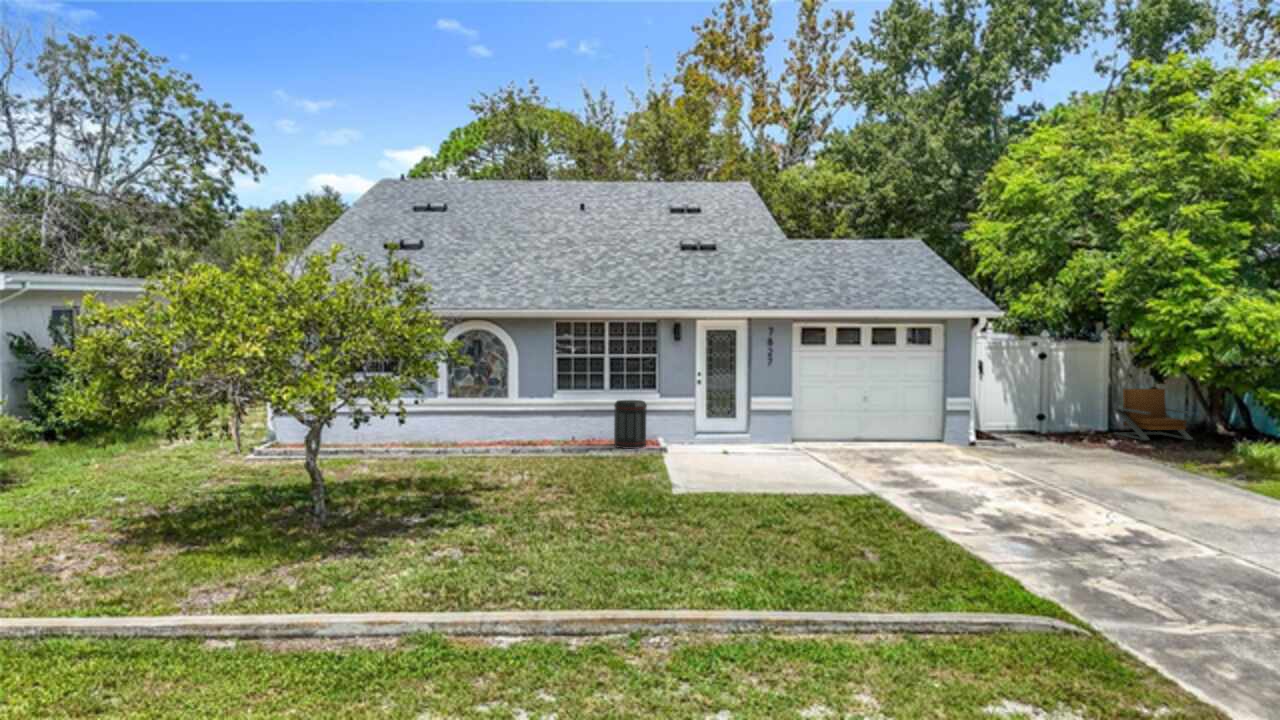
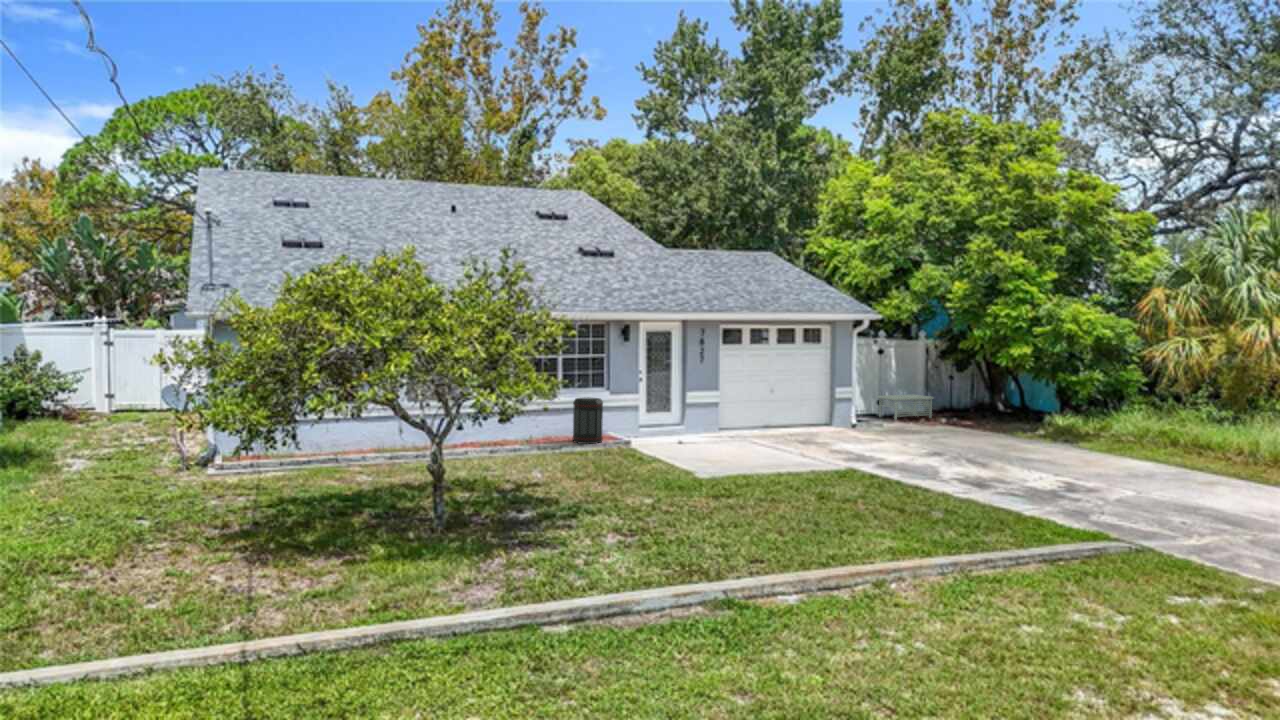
lounge chair: present [1114,389,1193,440] -> none [937,377,993,419]
storage bench: none [1024,408,1101,438] -> present [878,394,933,420]

